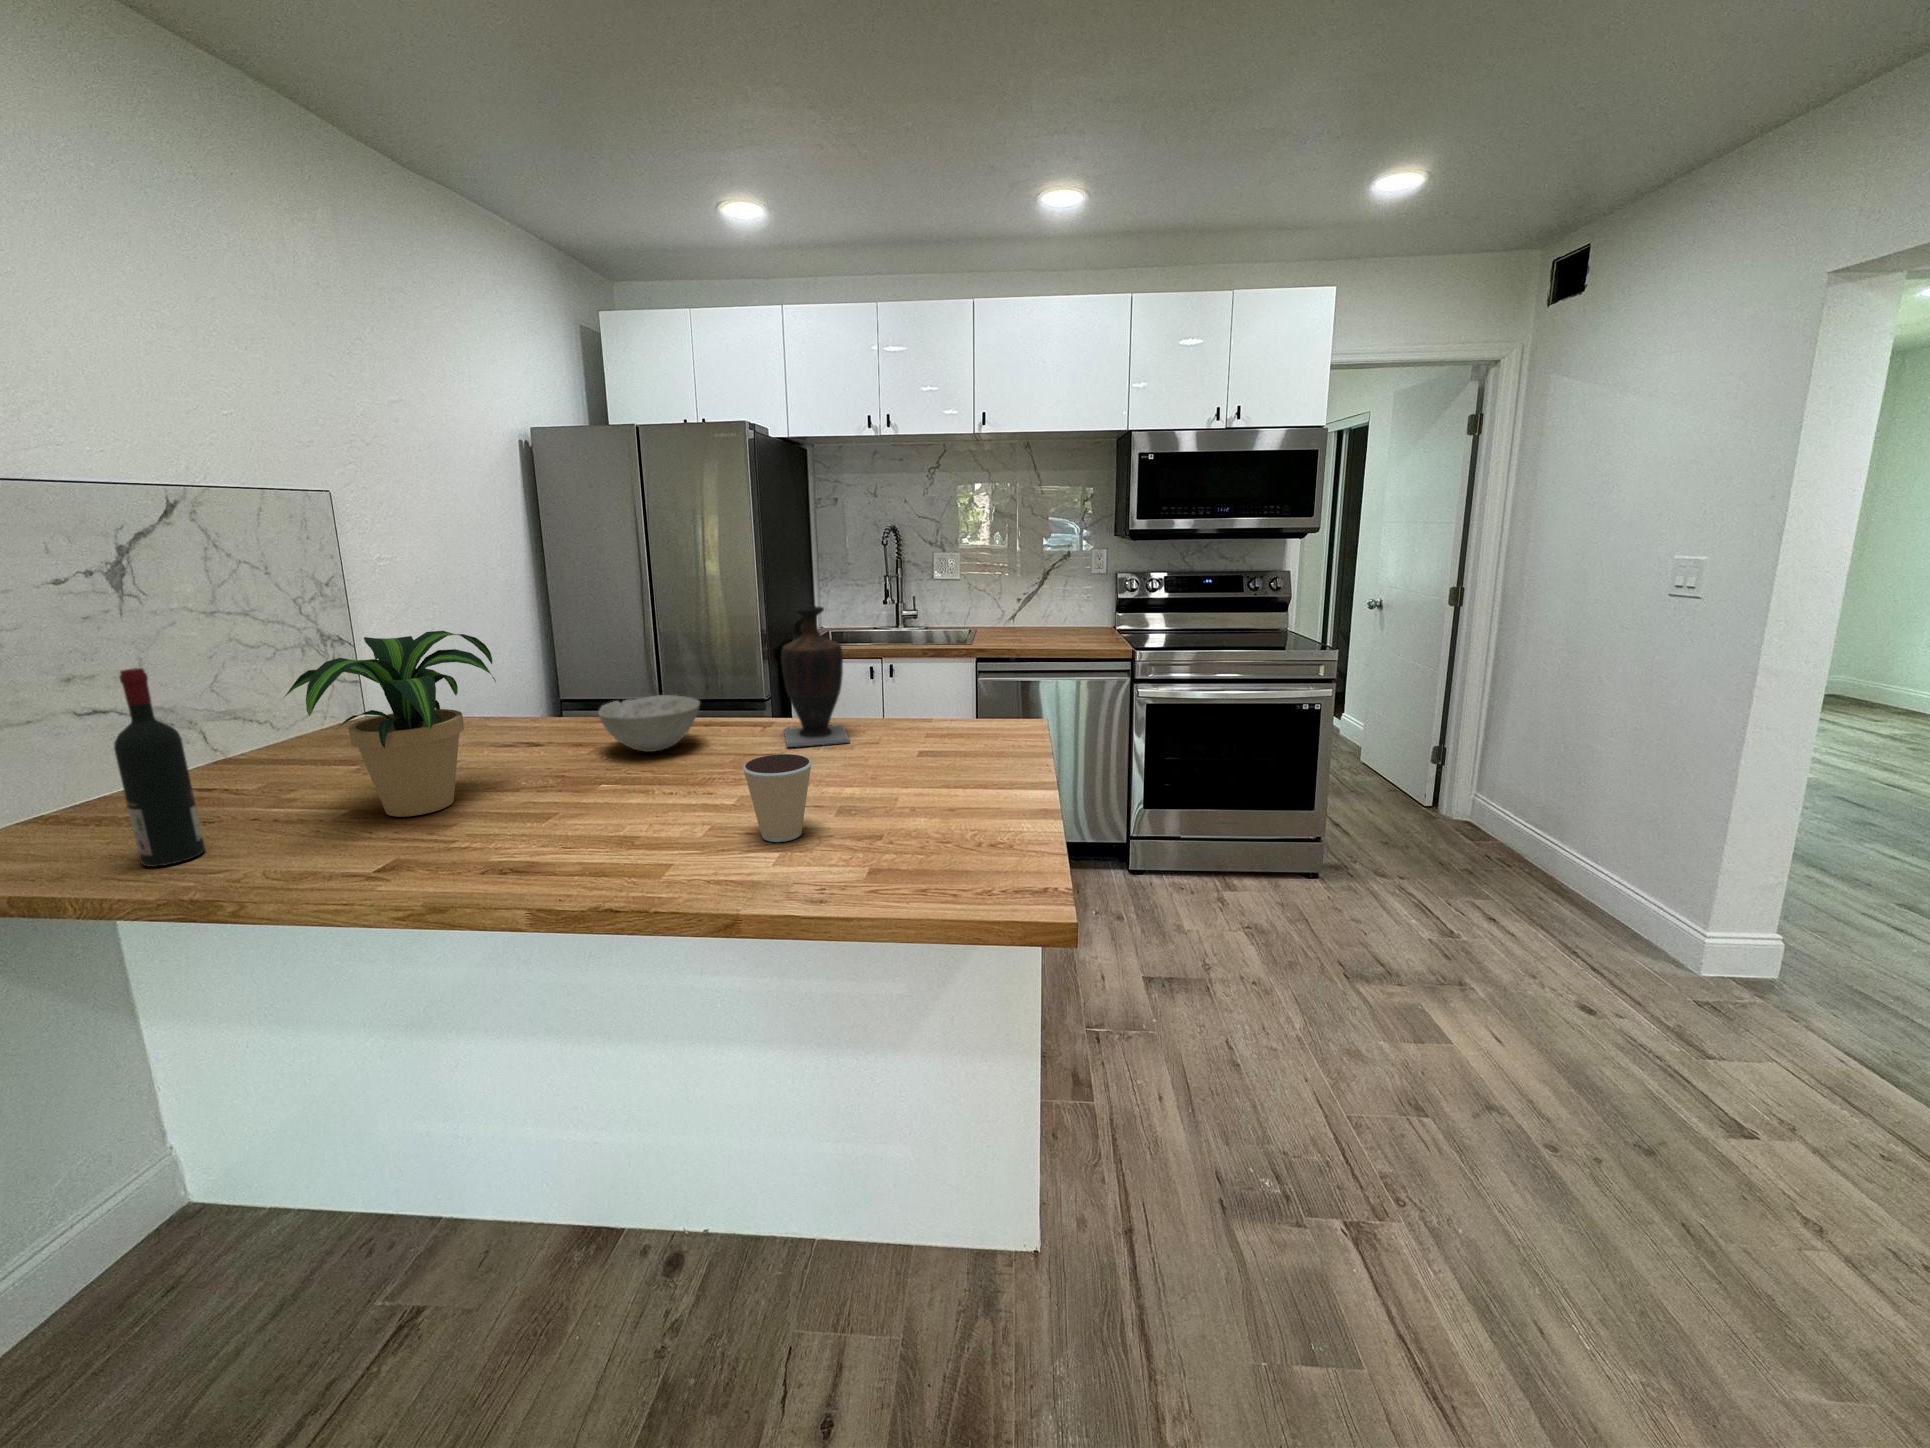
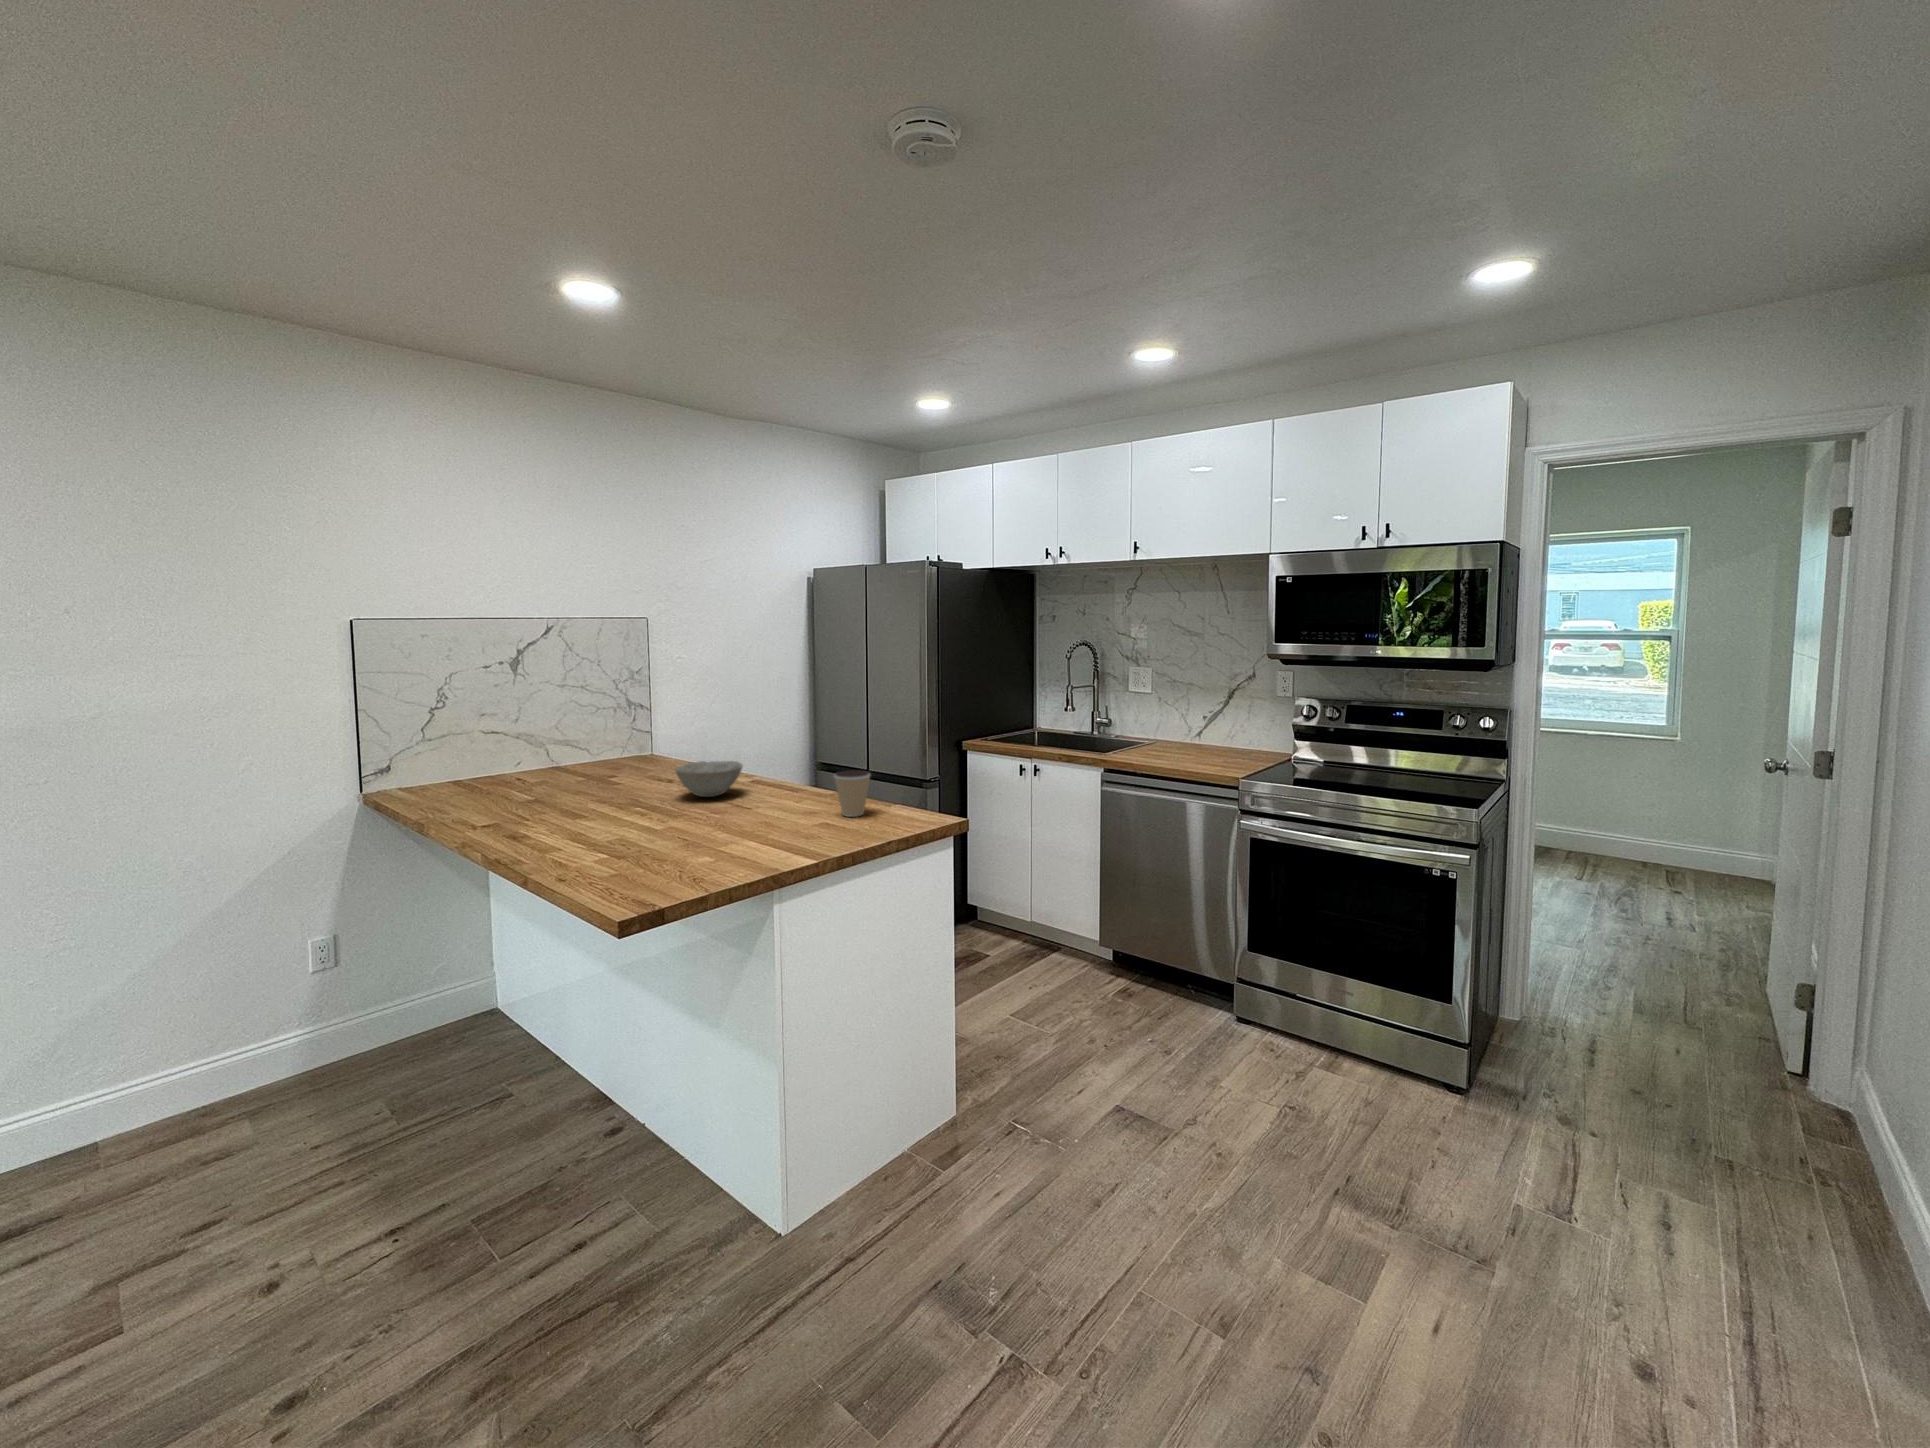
vase: present [781,606,850,747] -> none [768,709,830,812]
potted plant: present [285,631,496,817] -> none [496,706,615,809]
wine bottle: present [114,668,205,867] -> none [439,714,470,811]
coffee cup: present [742,754,812,842] -> present [834,771,870,817]

